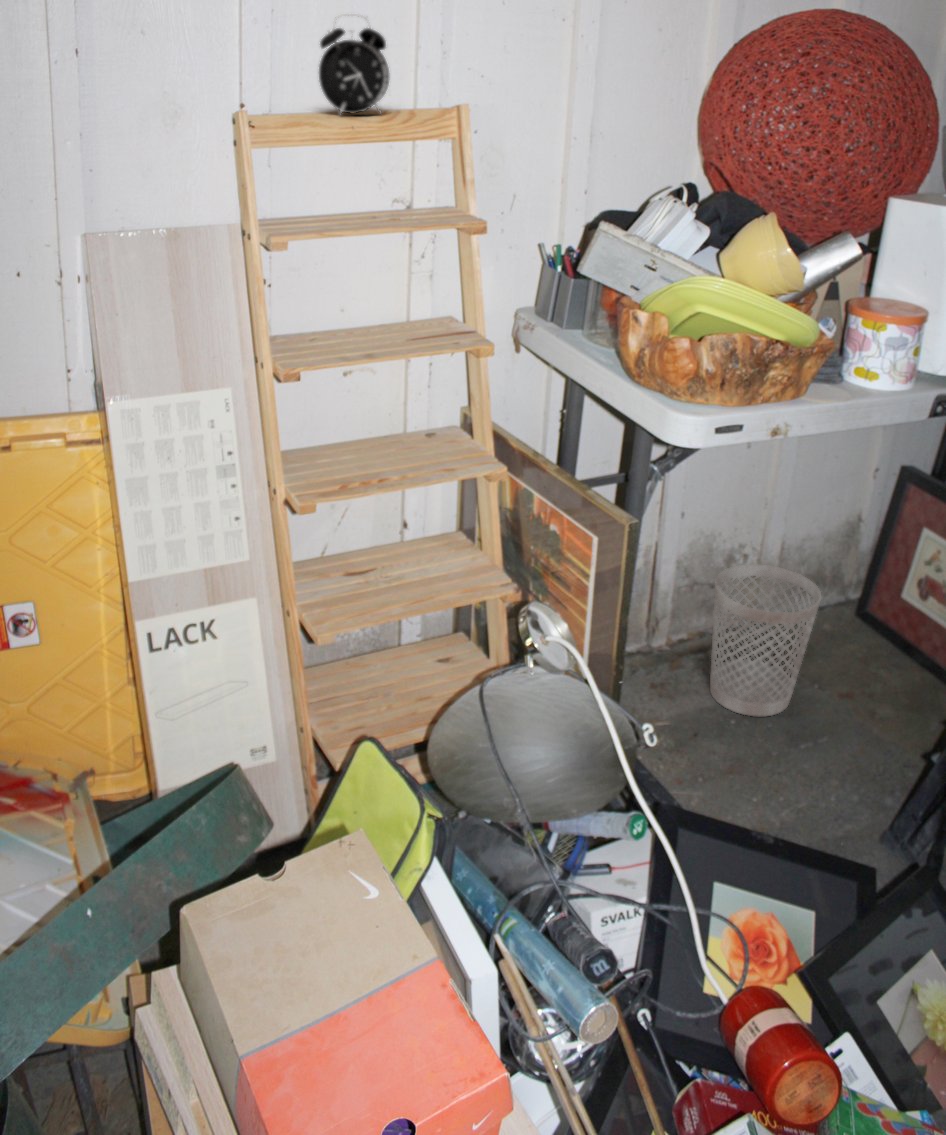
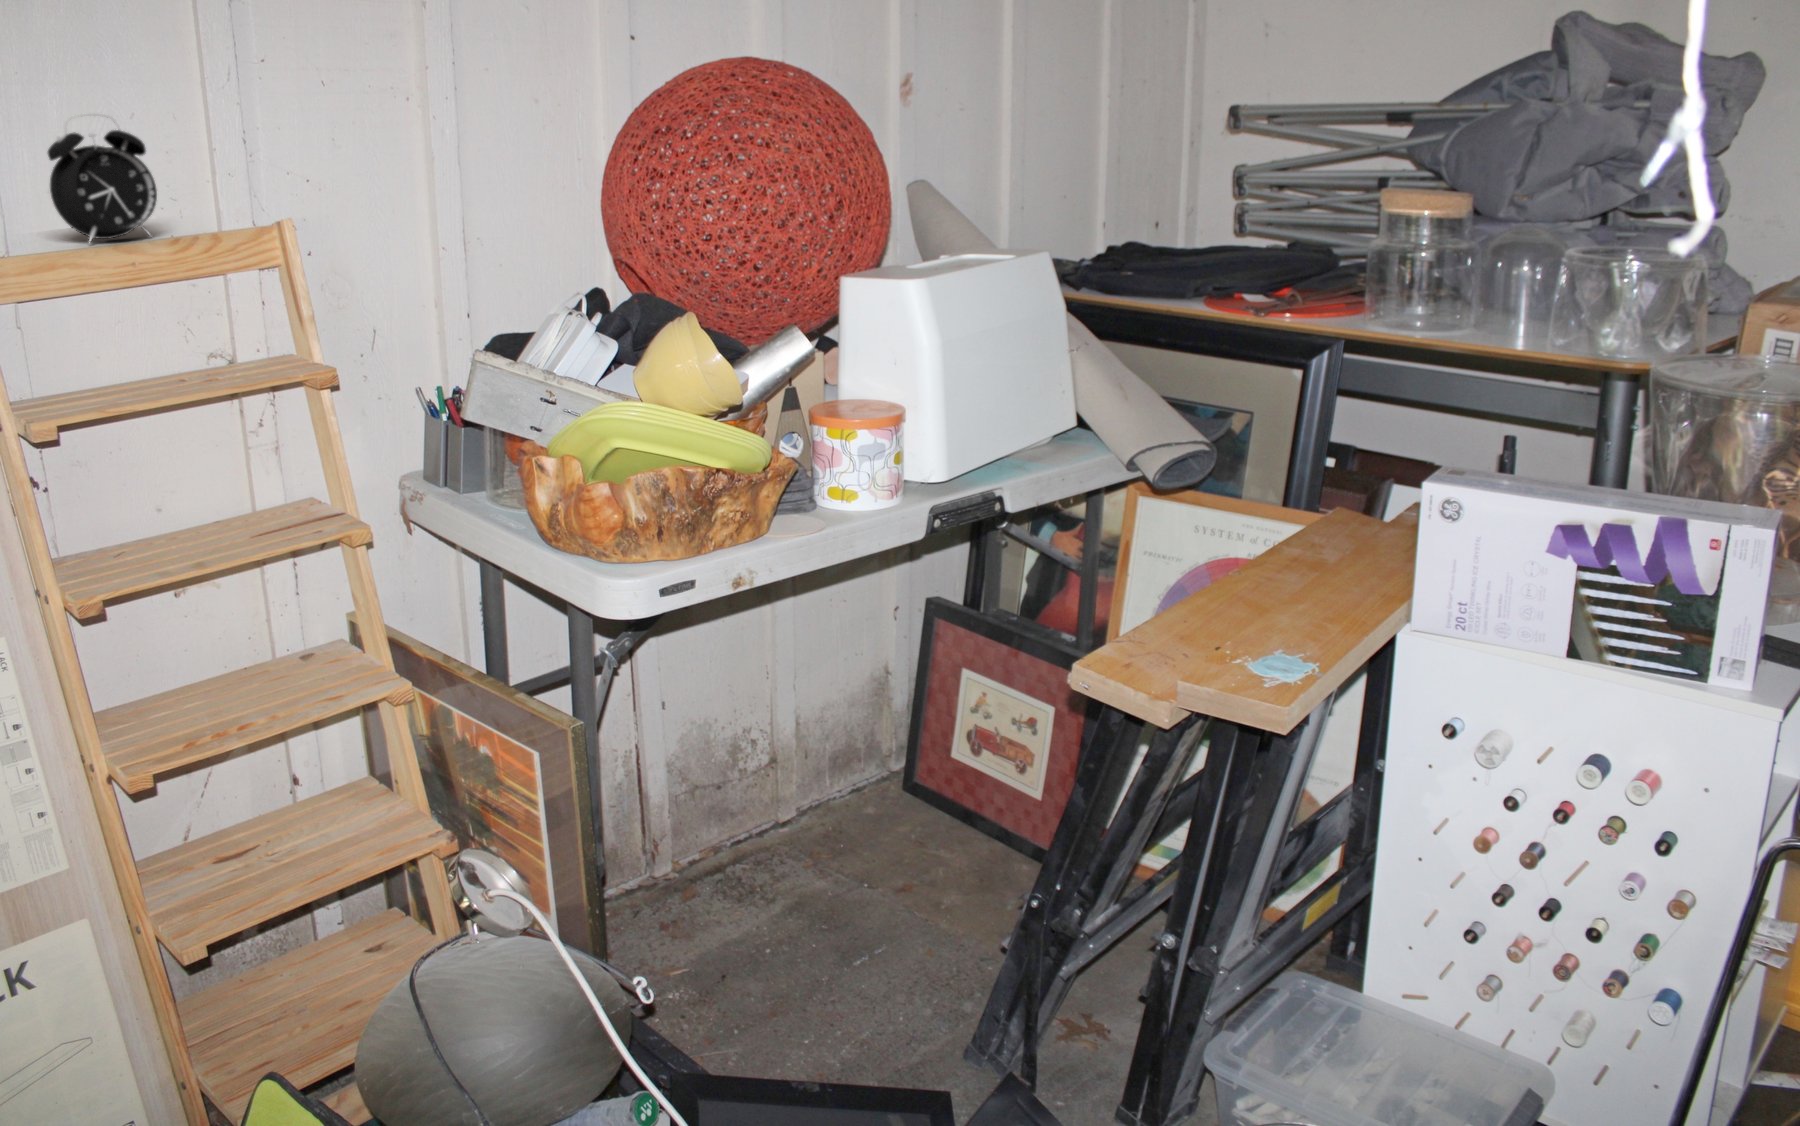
wastebasket: present [710,565,821,717] -> none [718,746,853,950]

